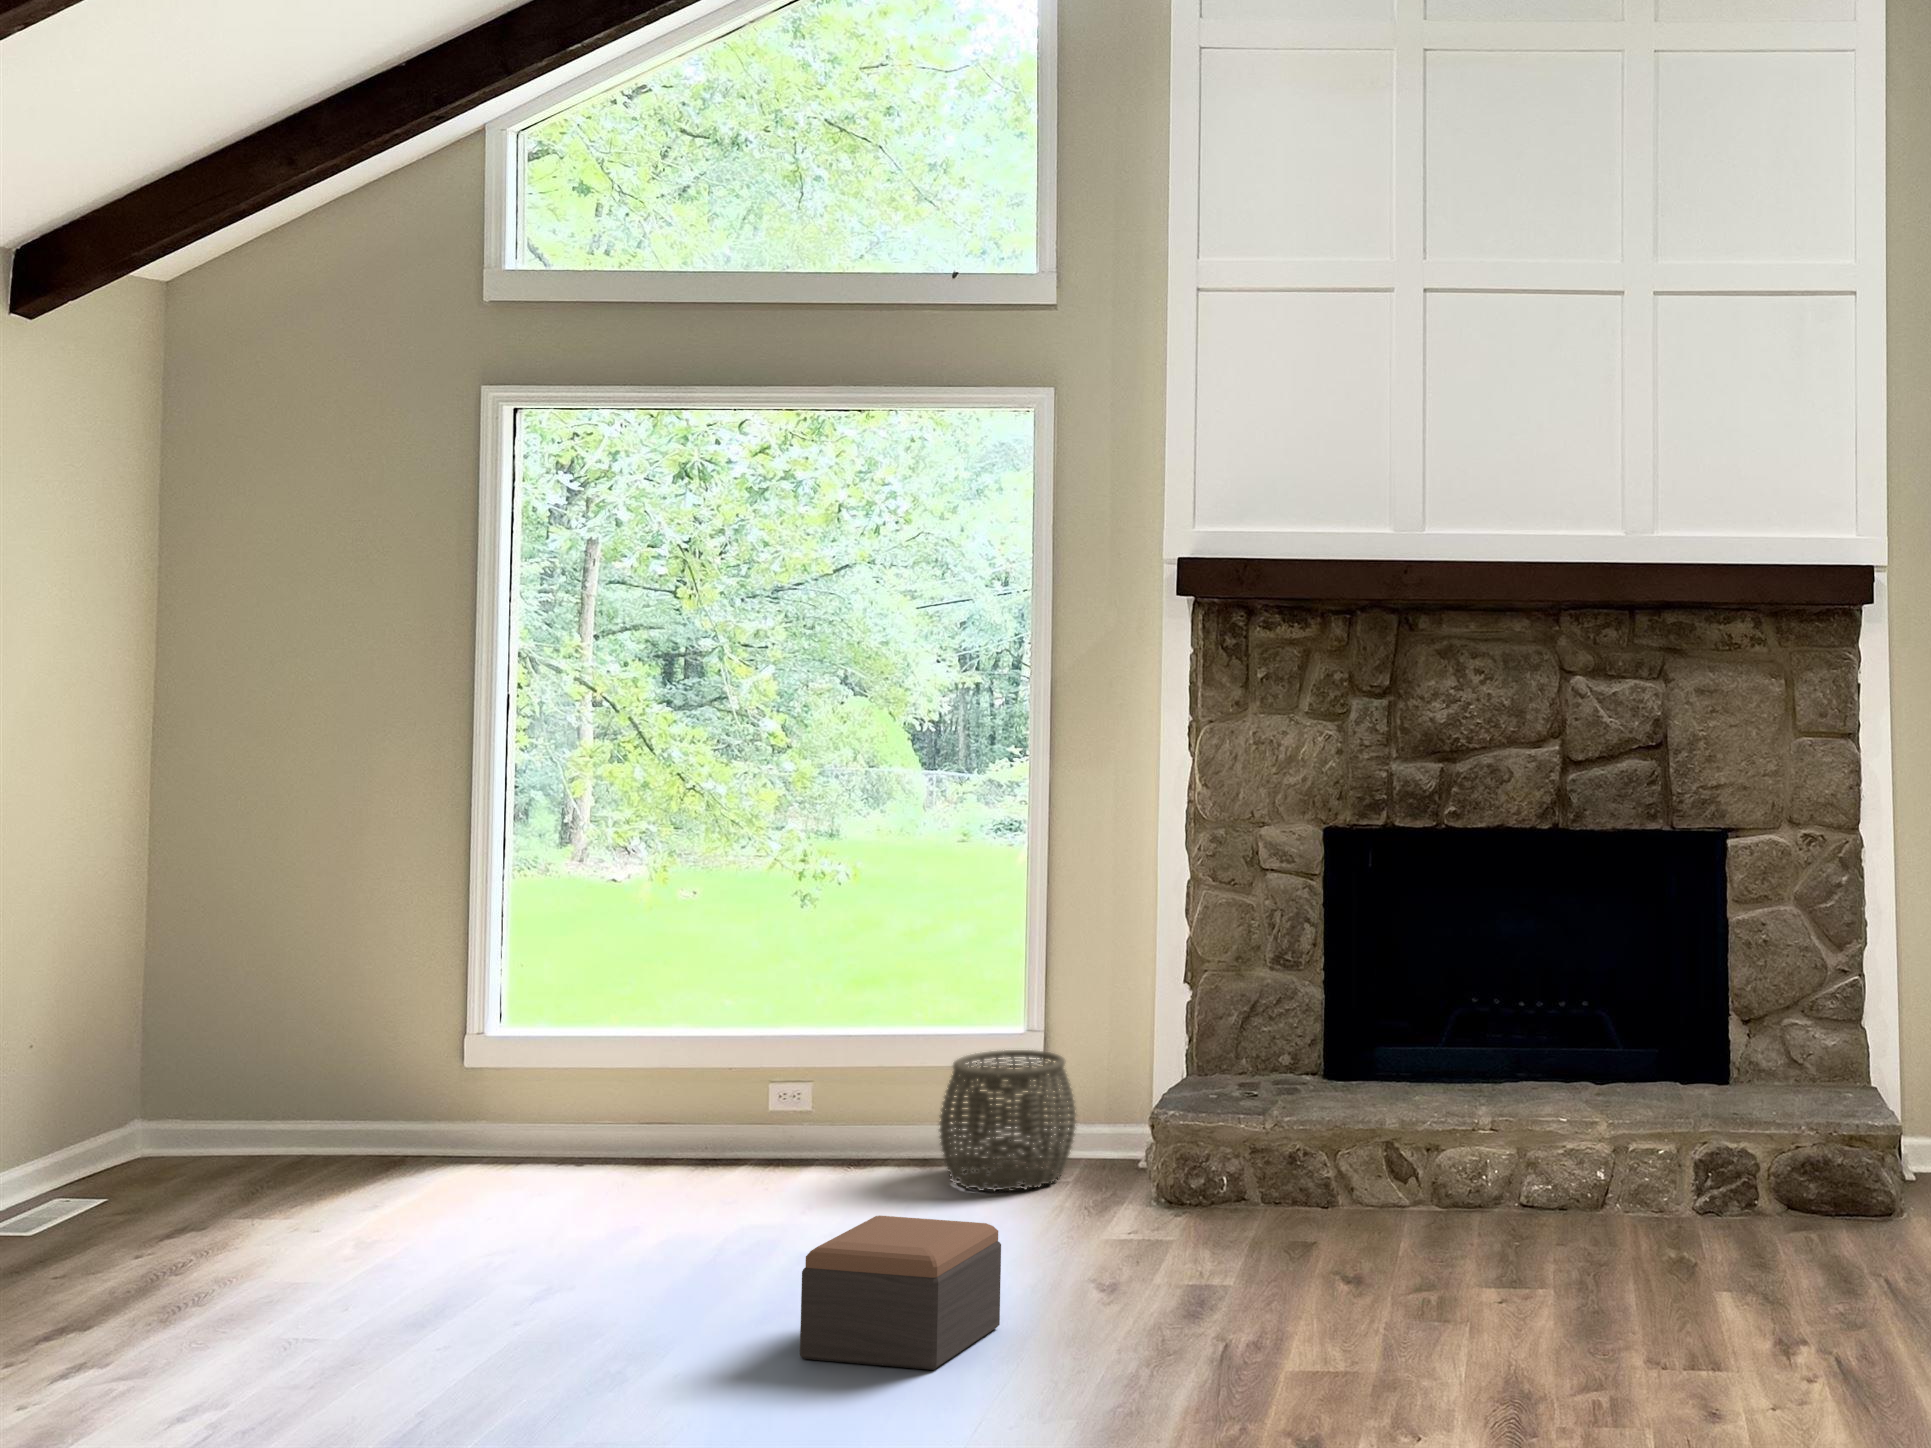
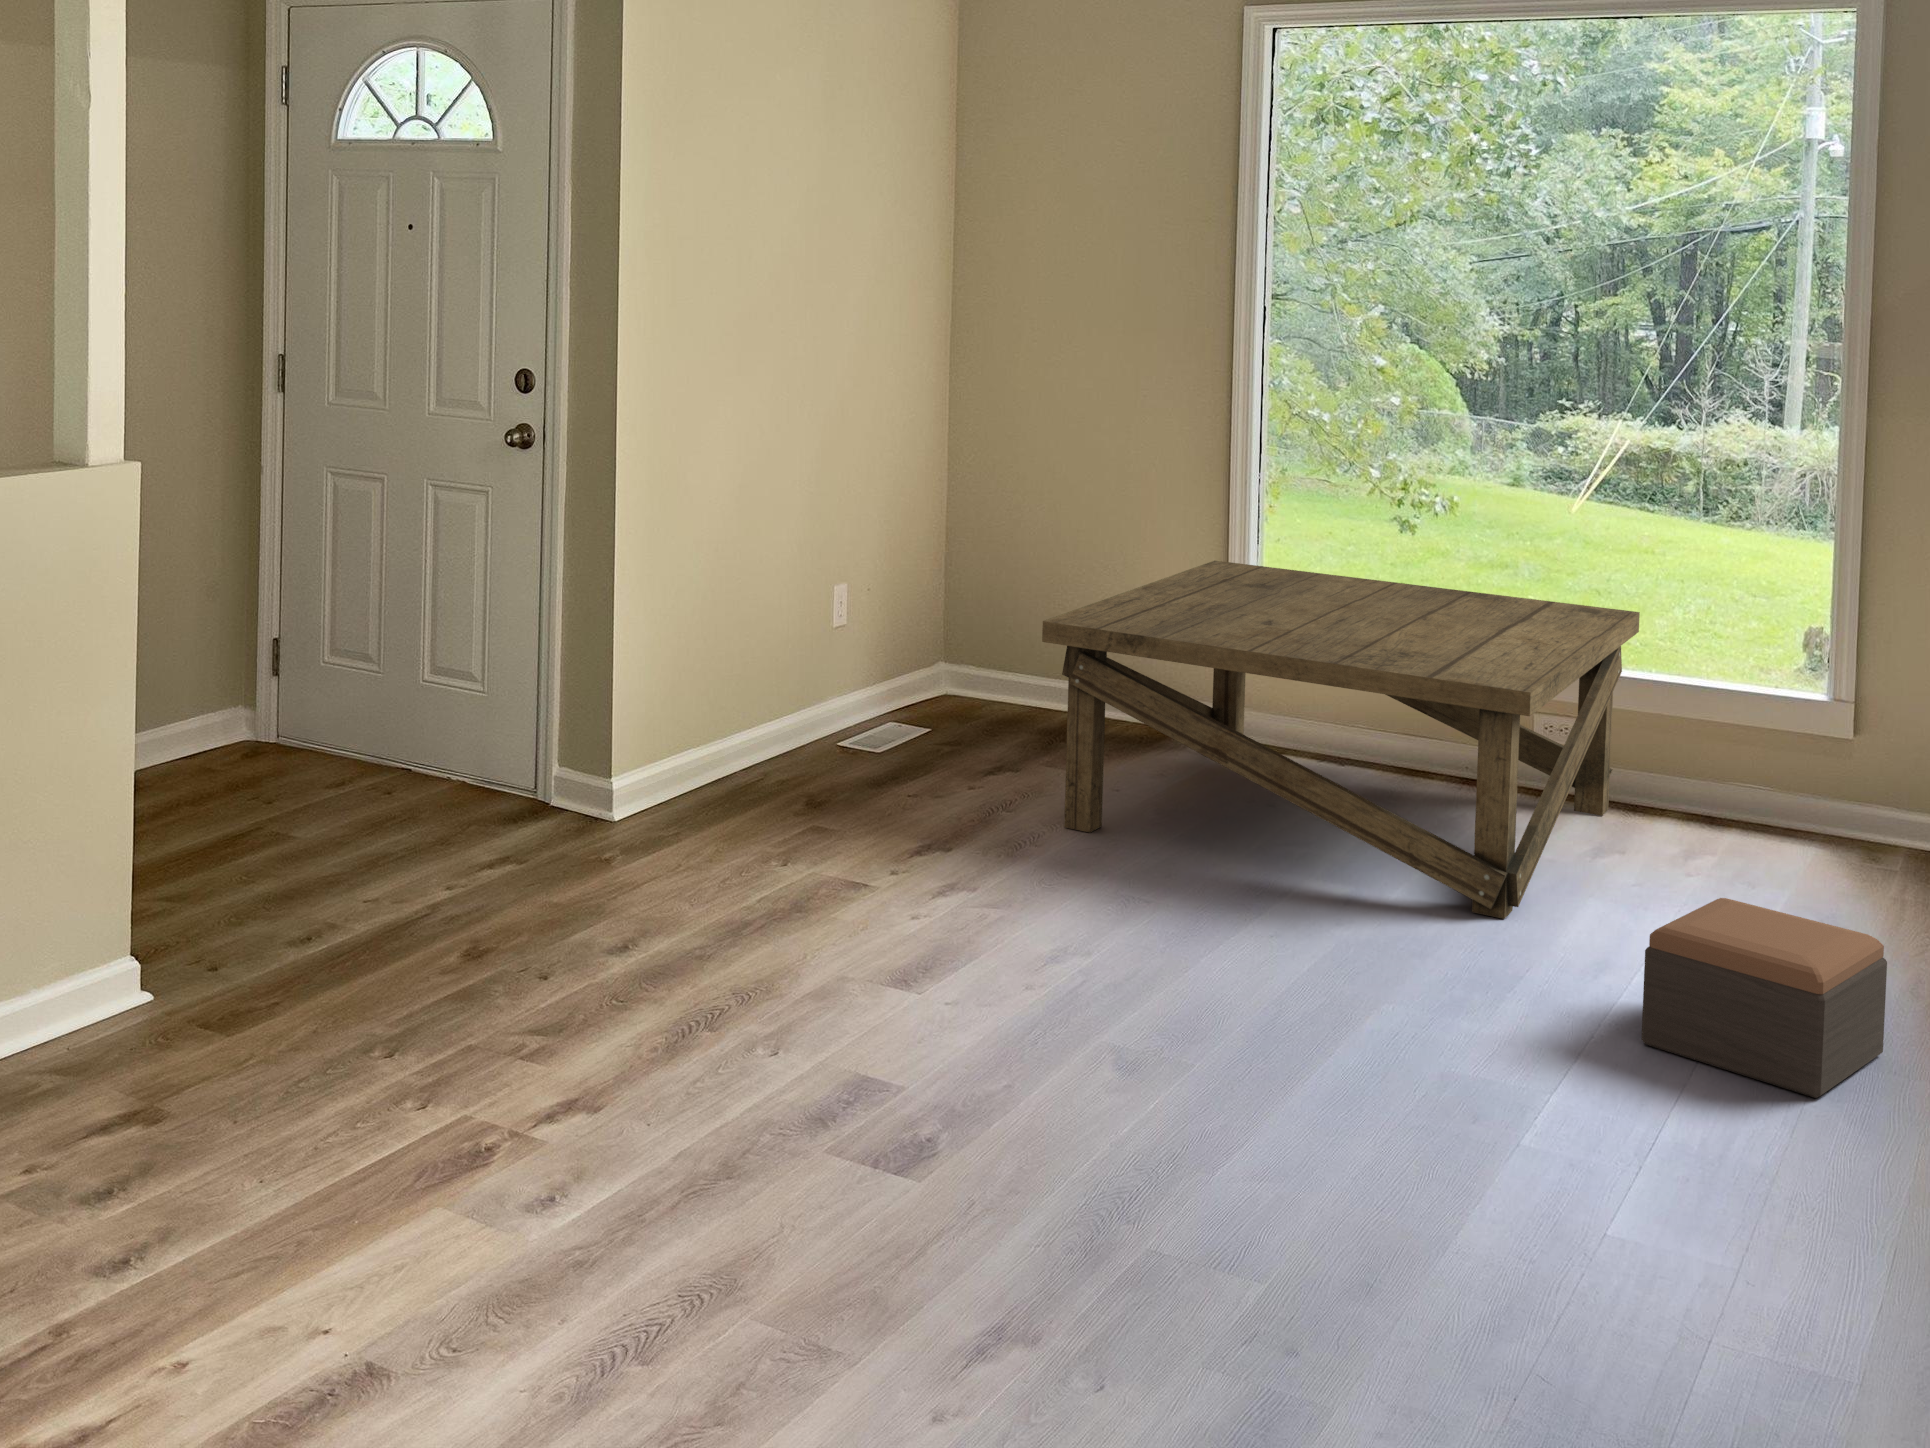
coffee table: none [230,970,859,1282] -> present [1042,561,1640,919]
woven basket: present [939,1050,1078,1191] -> none [1736,715,1907,873]

